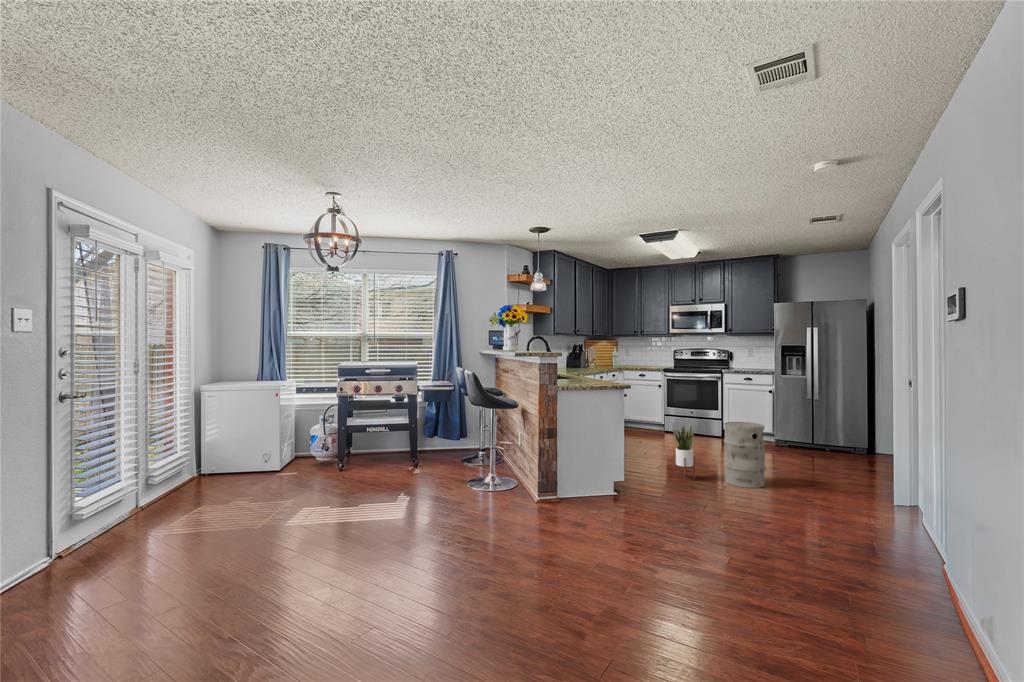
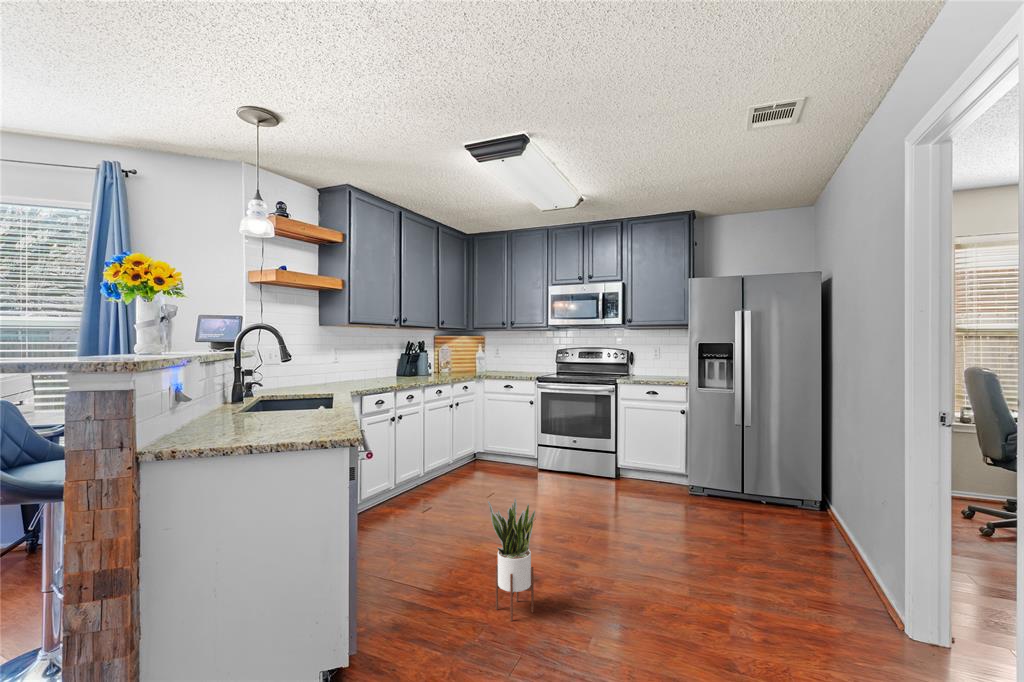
trash can: present [724,422,766,488] -> none [587,494,666,643]

